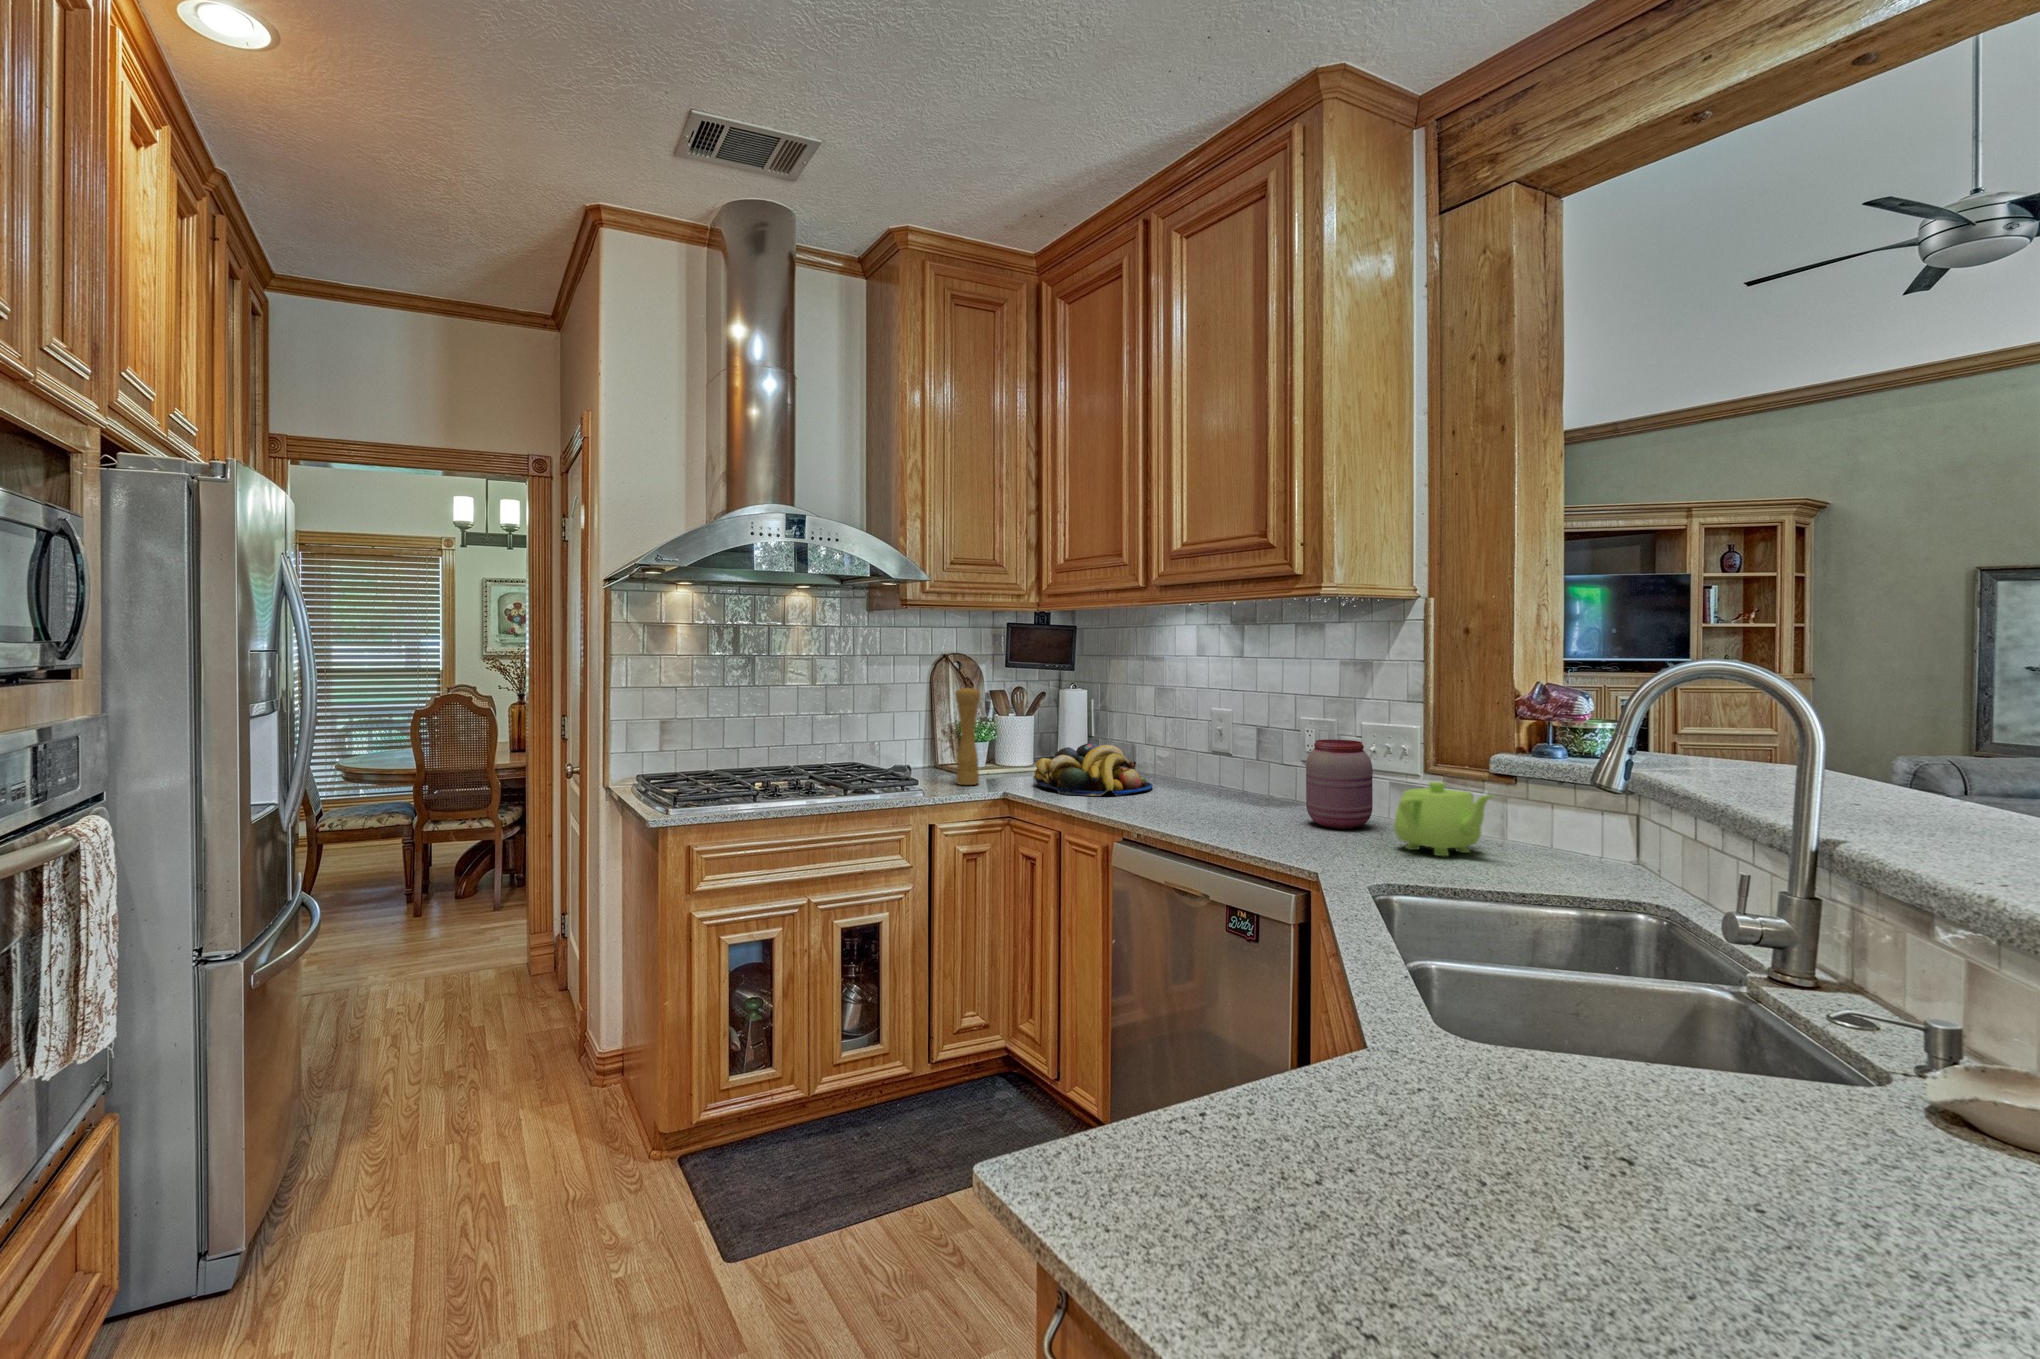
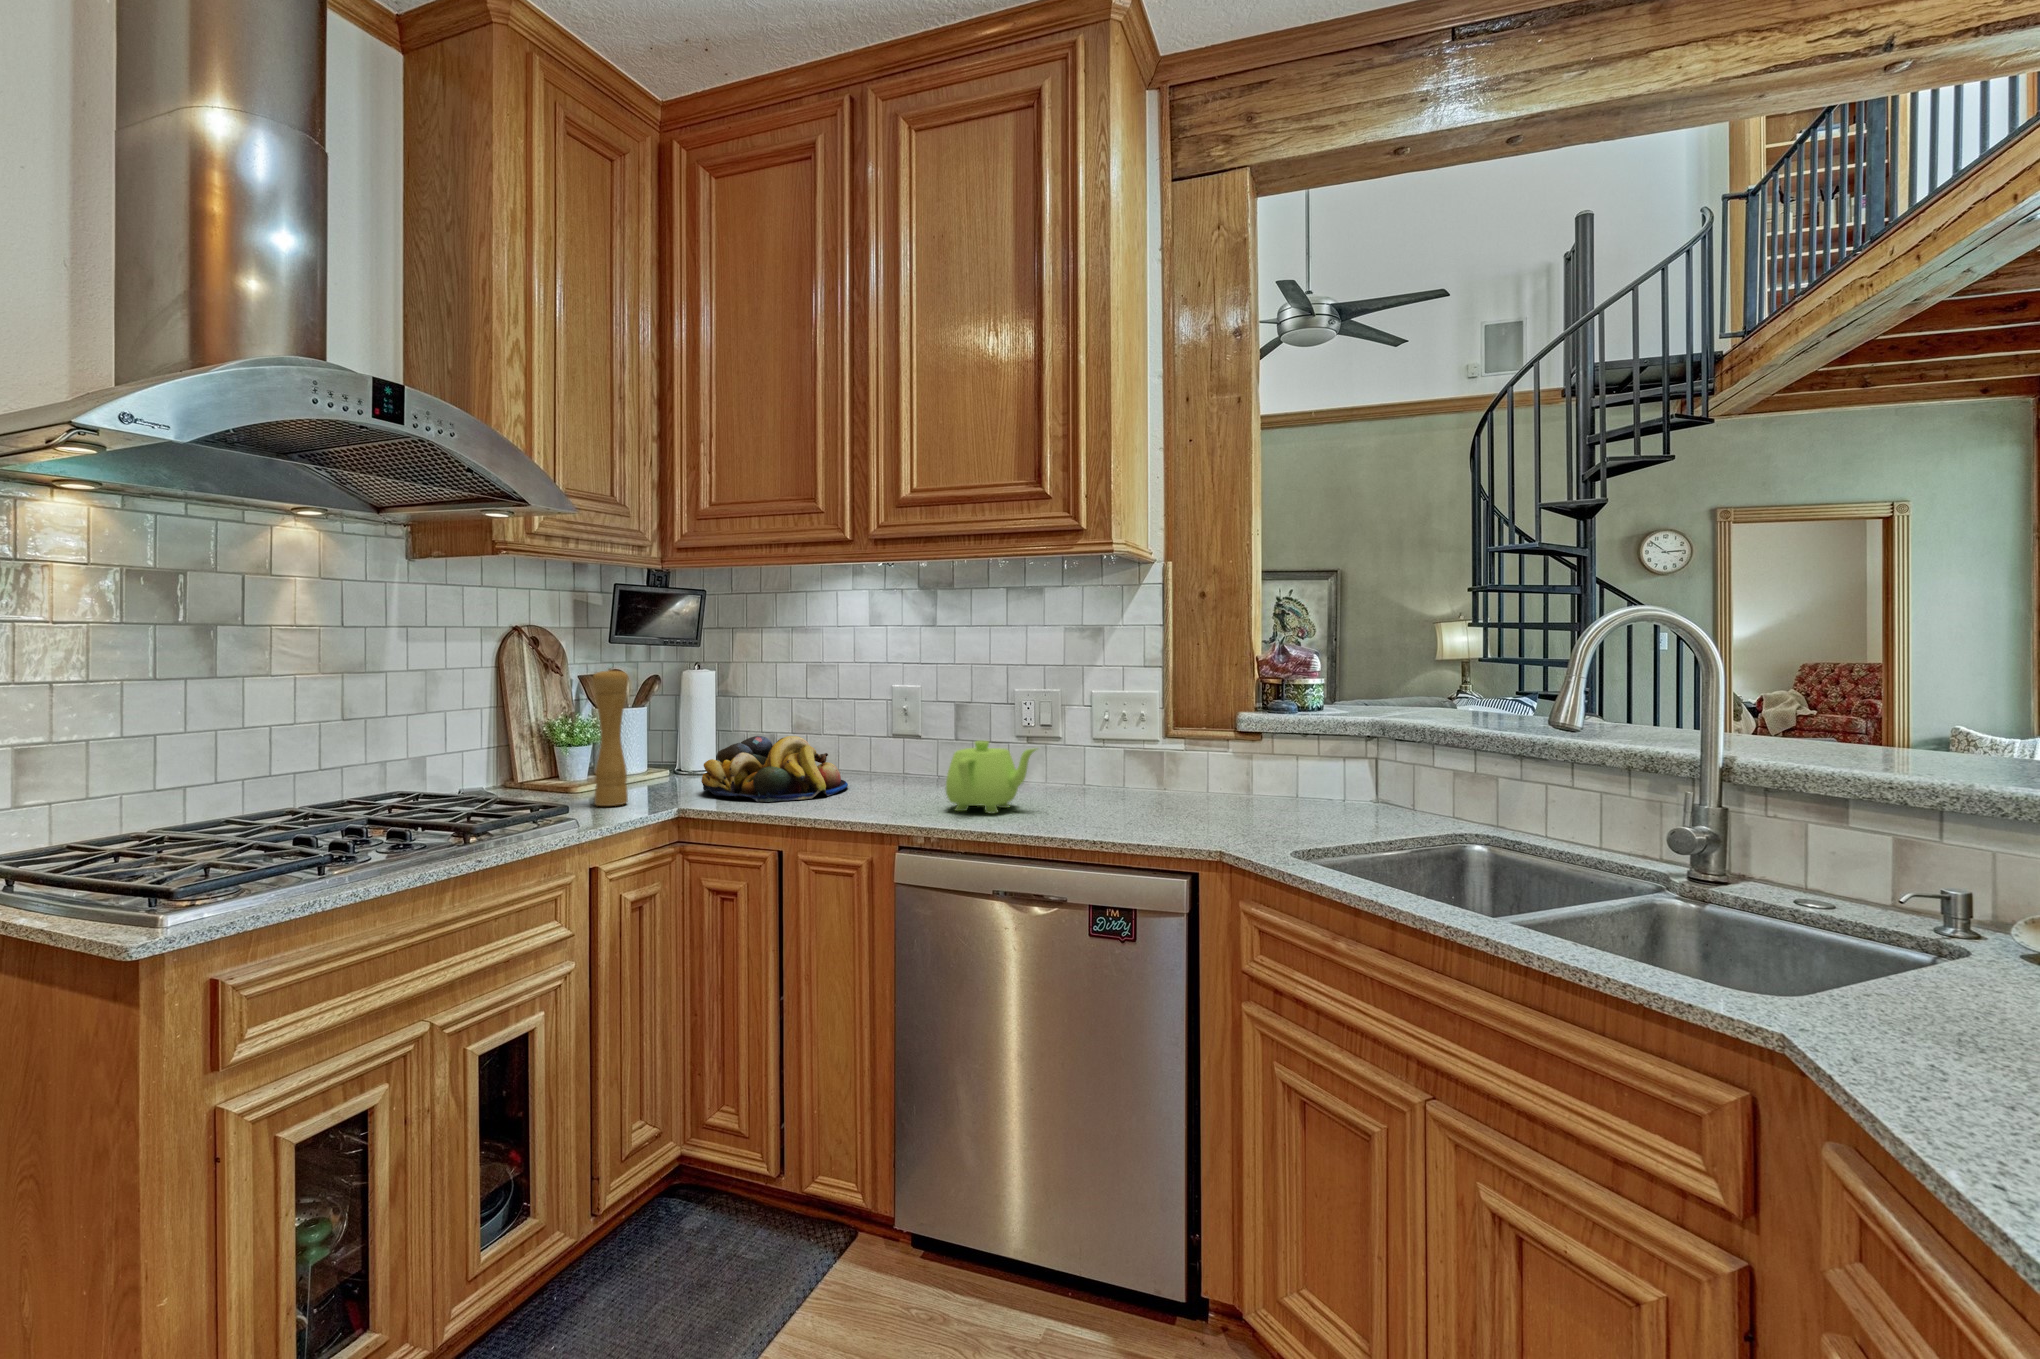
jar: present [1306,739,1373,829] -> none [1070,708,1137,801]
teapot: present [1394,782,1493,856] -> present [946,741,1037,813]

